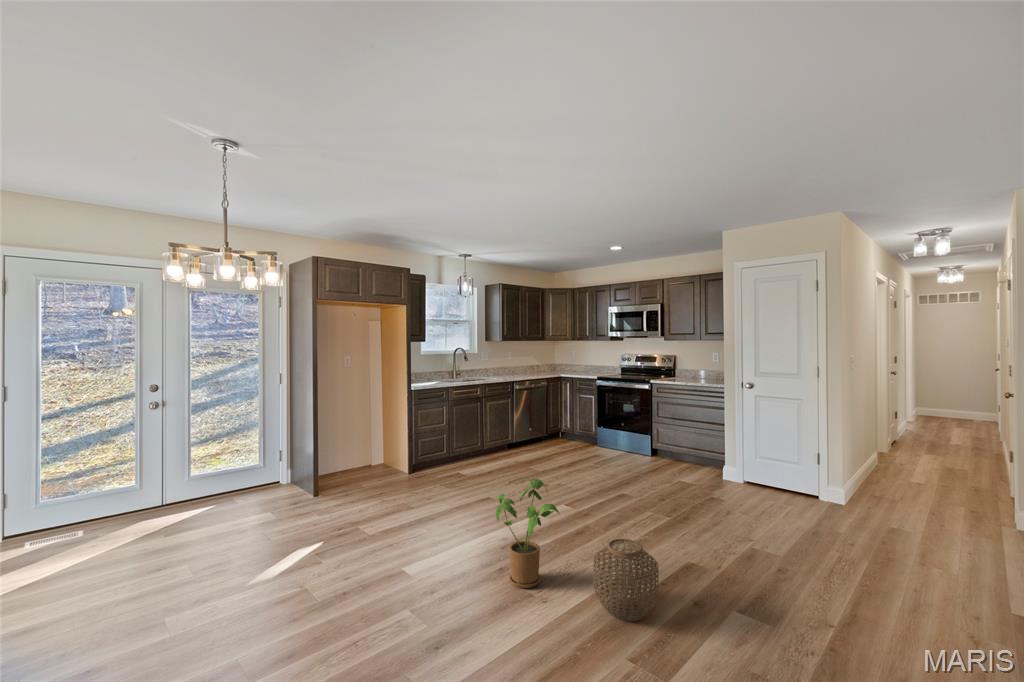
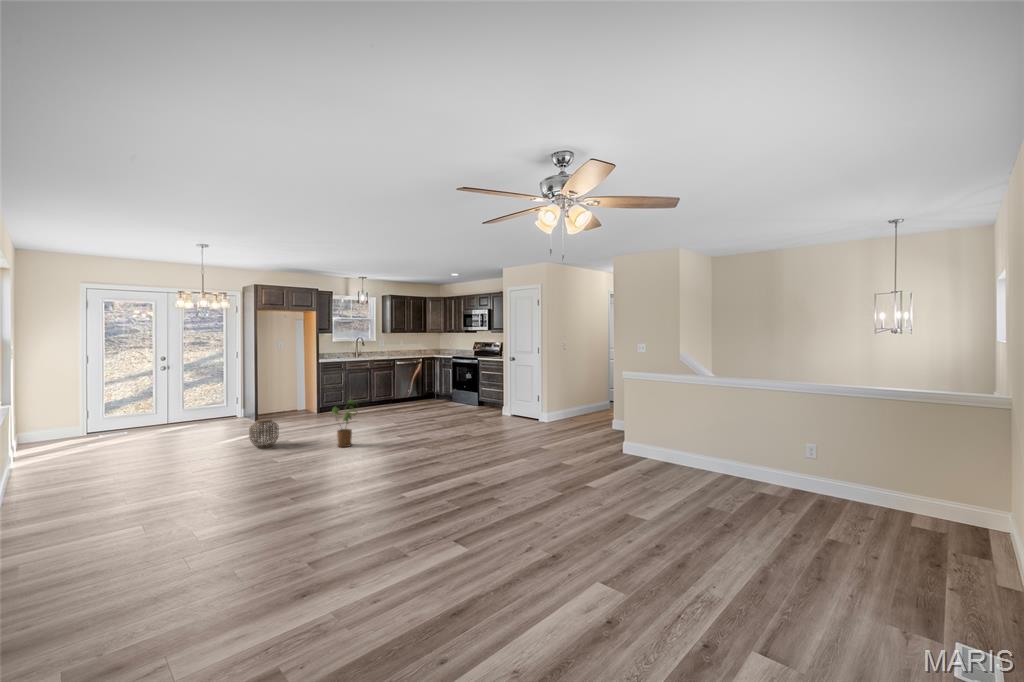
woven basket: present [593,539,659,621] -> present [249,418,279,448]

